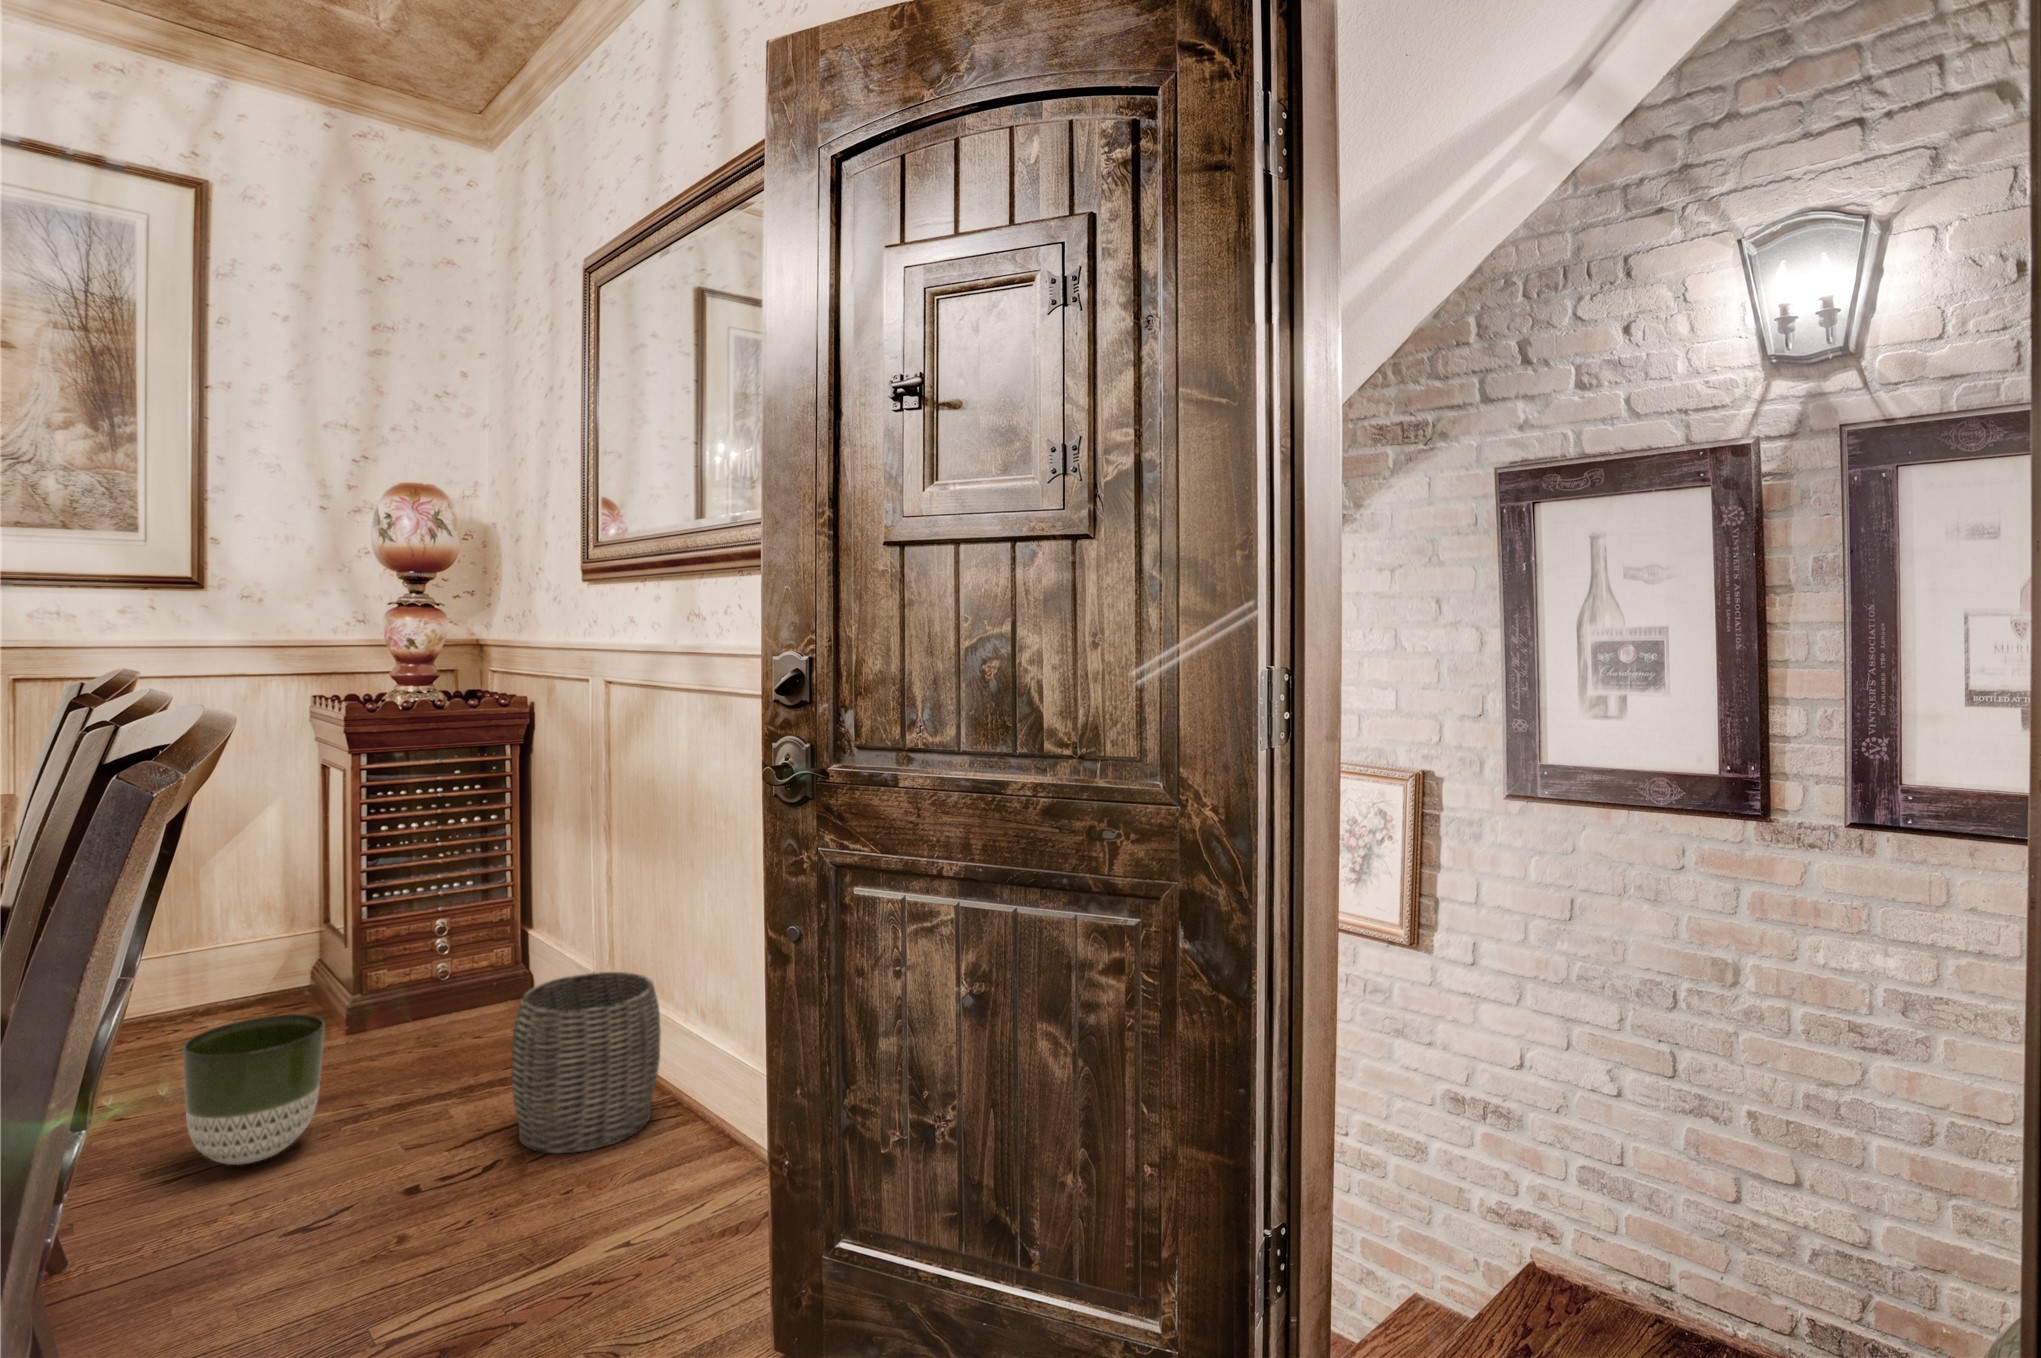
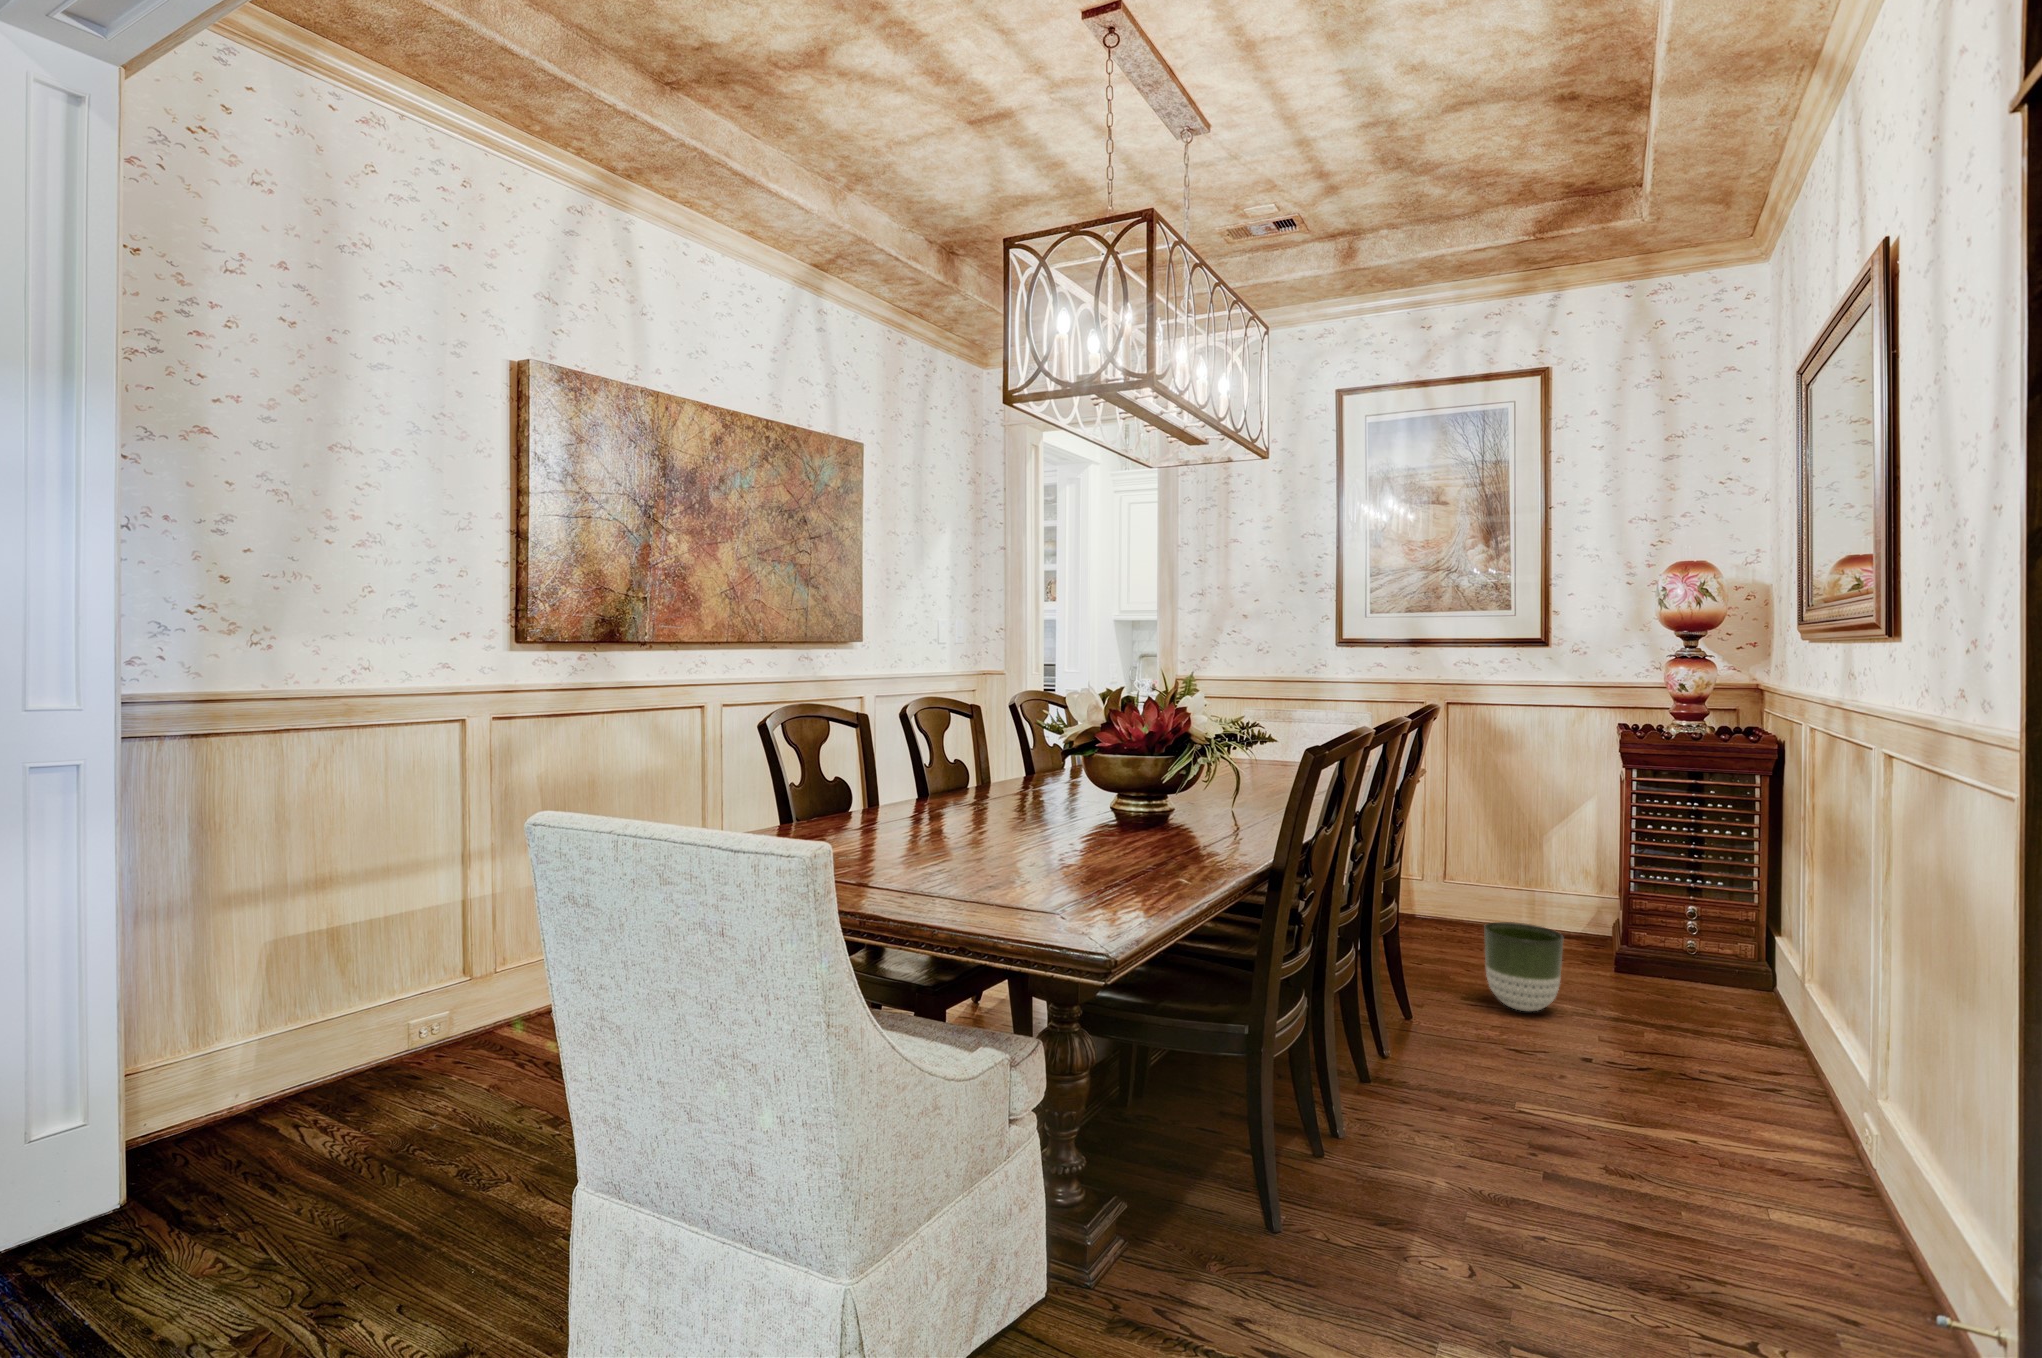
woven basket: present [511,972,661,1153] -> none [1675,960,1812,1104]

